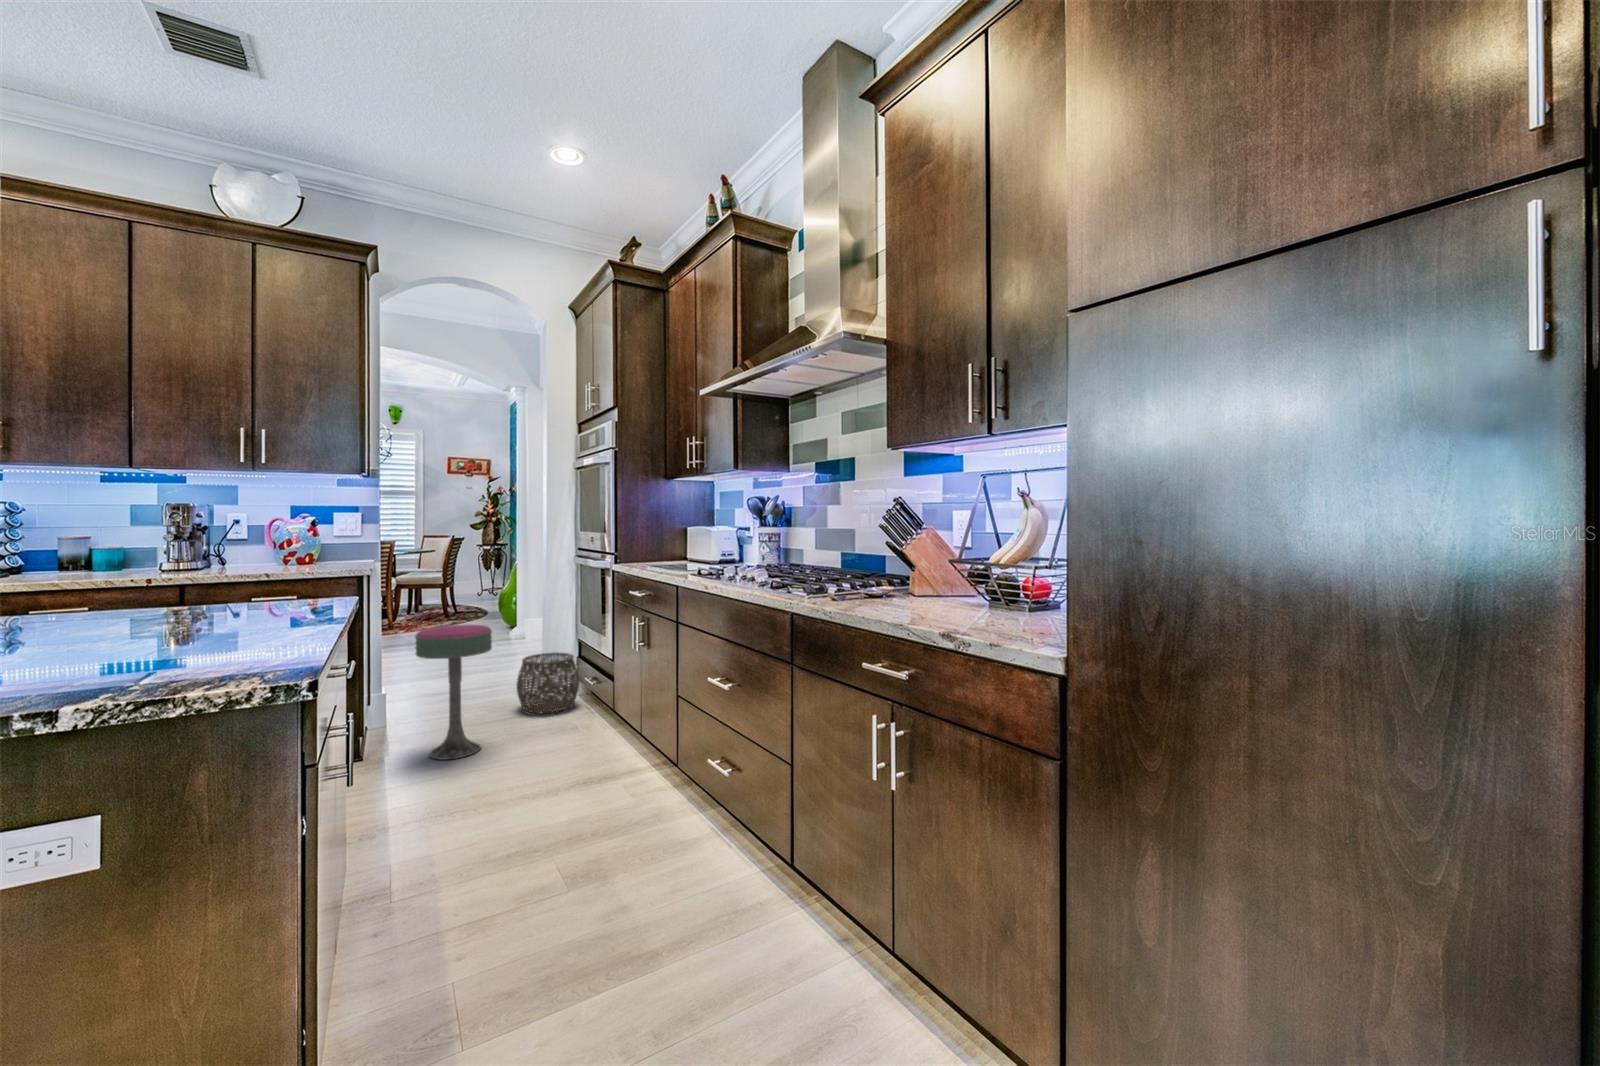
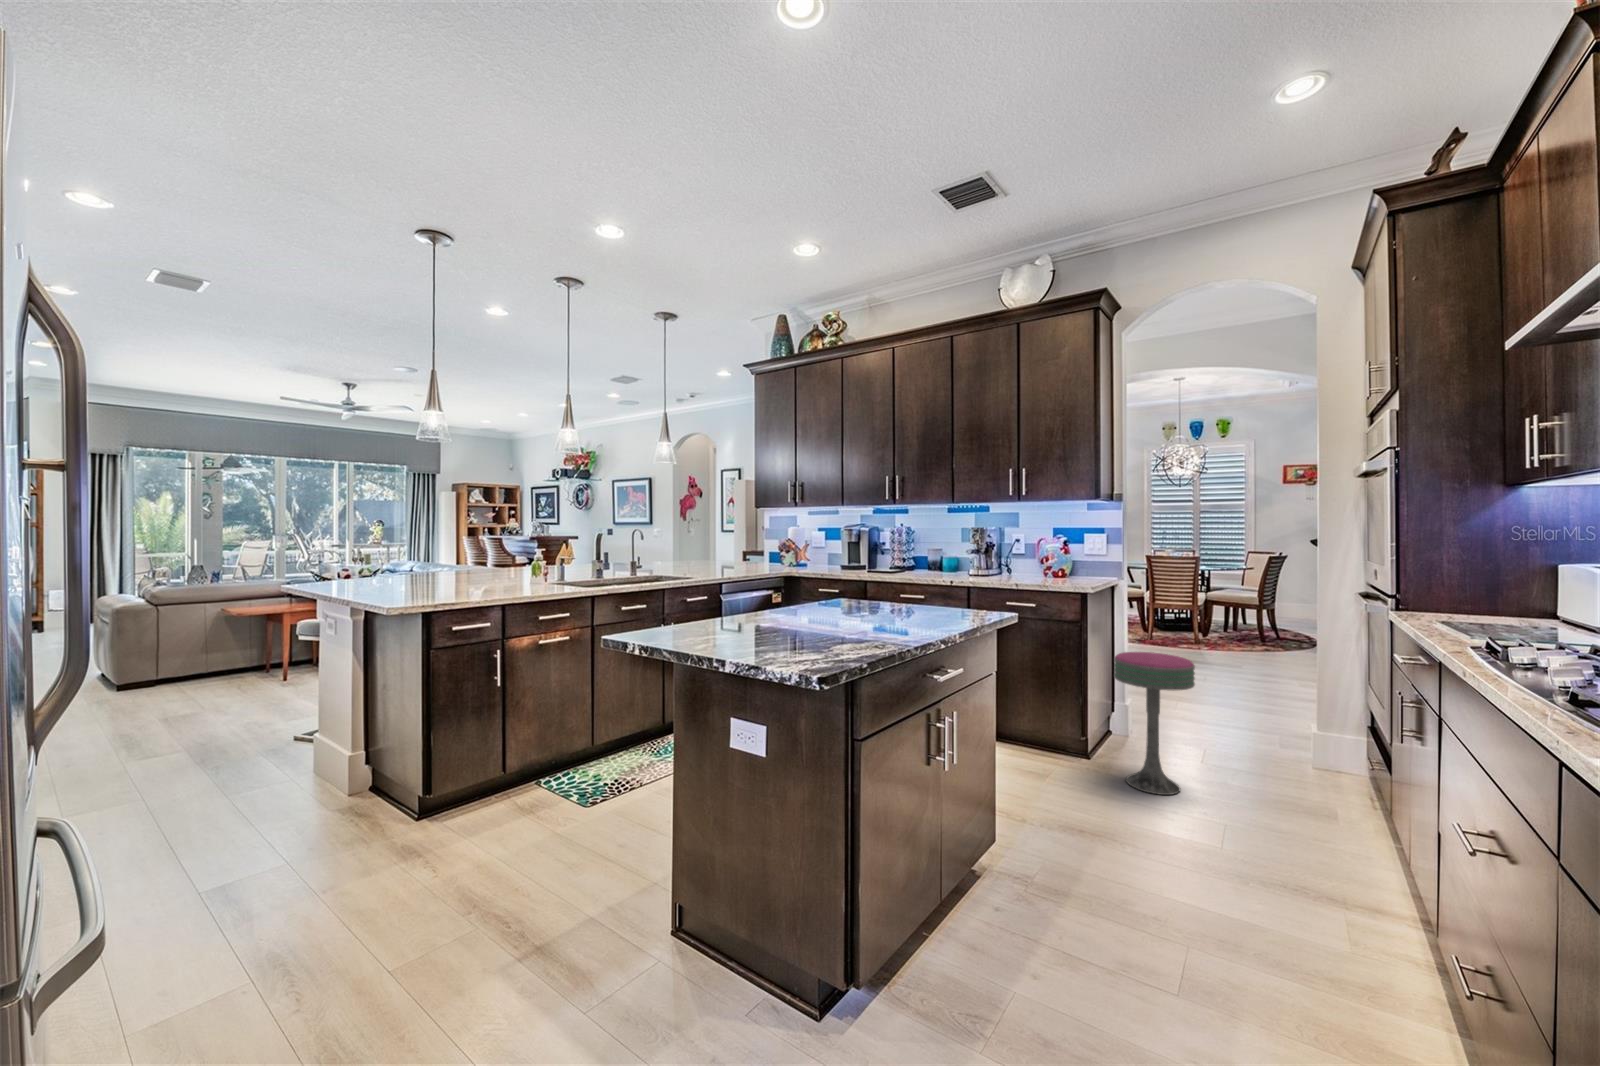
woven basket: present [517,652,579,714] -> none [1253,707,1348,790]

